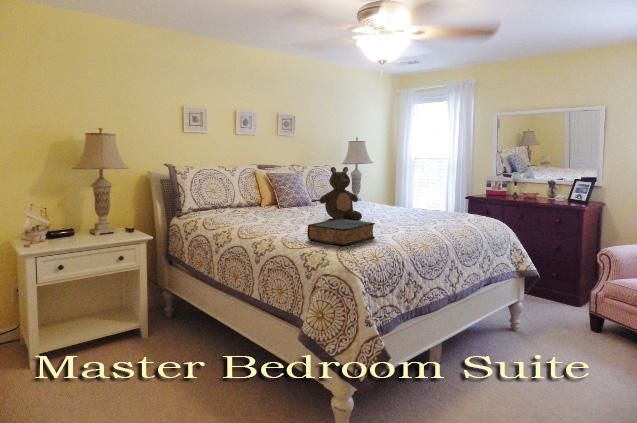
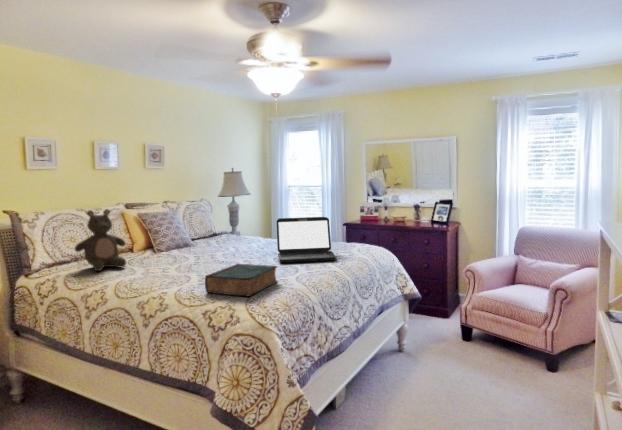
stuffed bear: present [319,167,362,221] -> present [75,209,126,271]
laptop: none [383,183,441,226] -> present [277,217,336,263]

